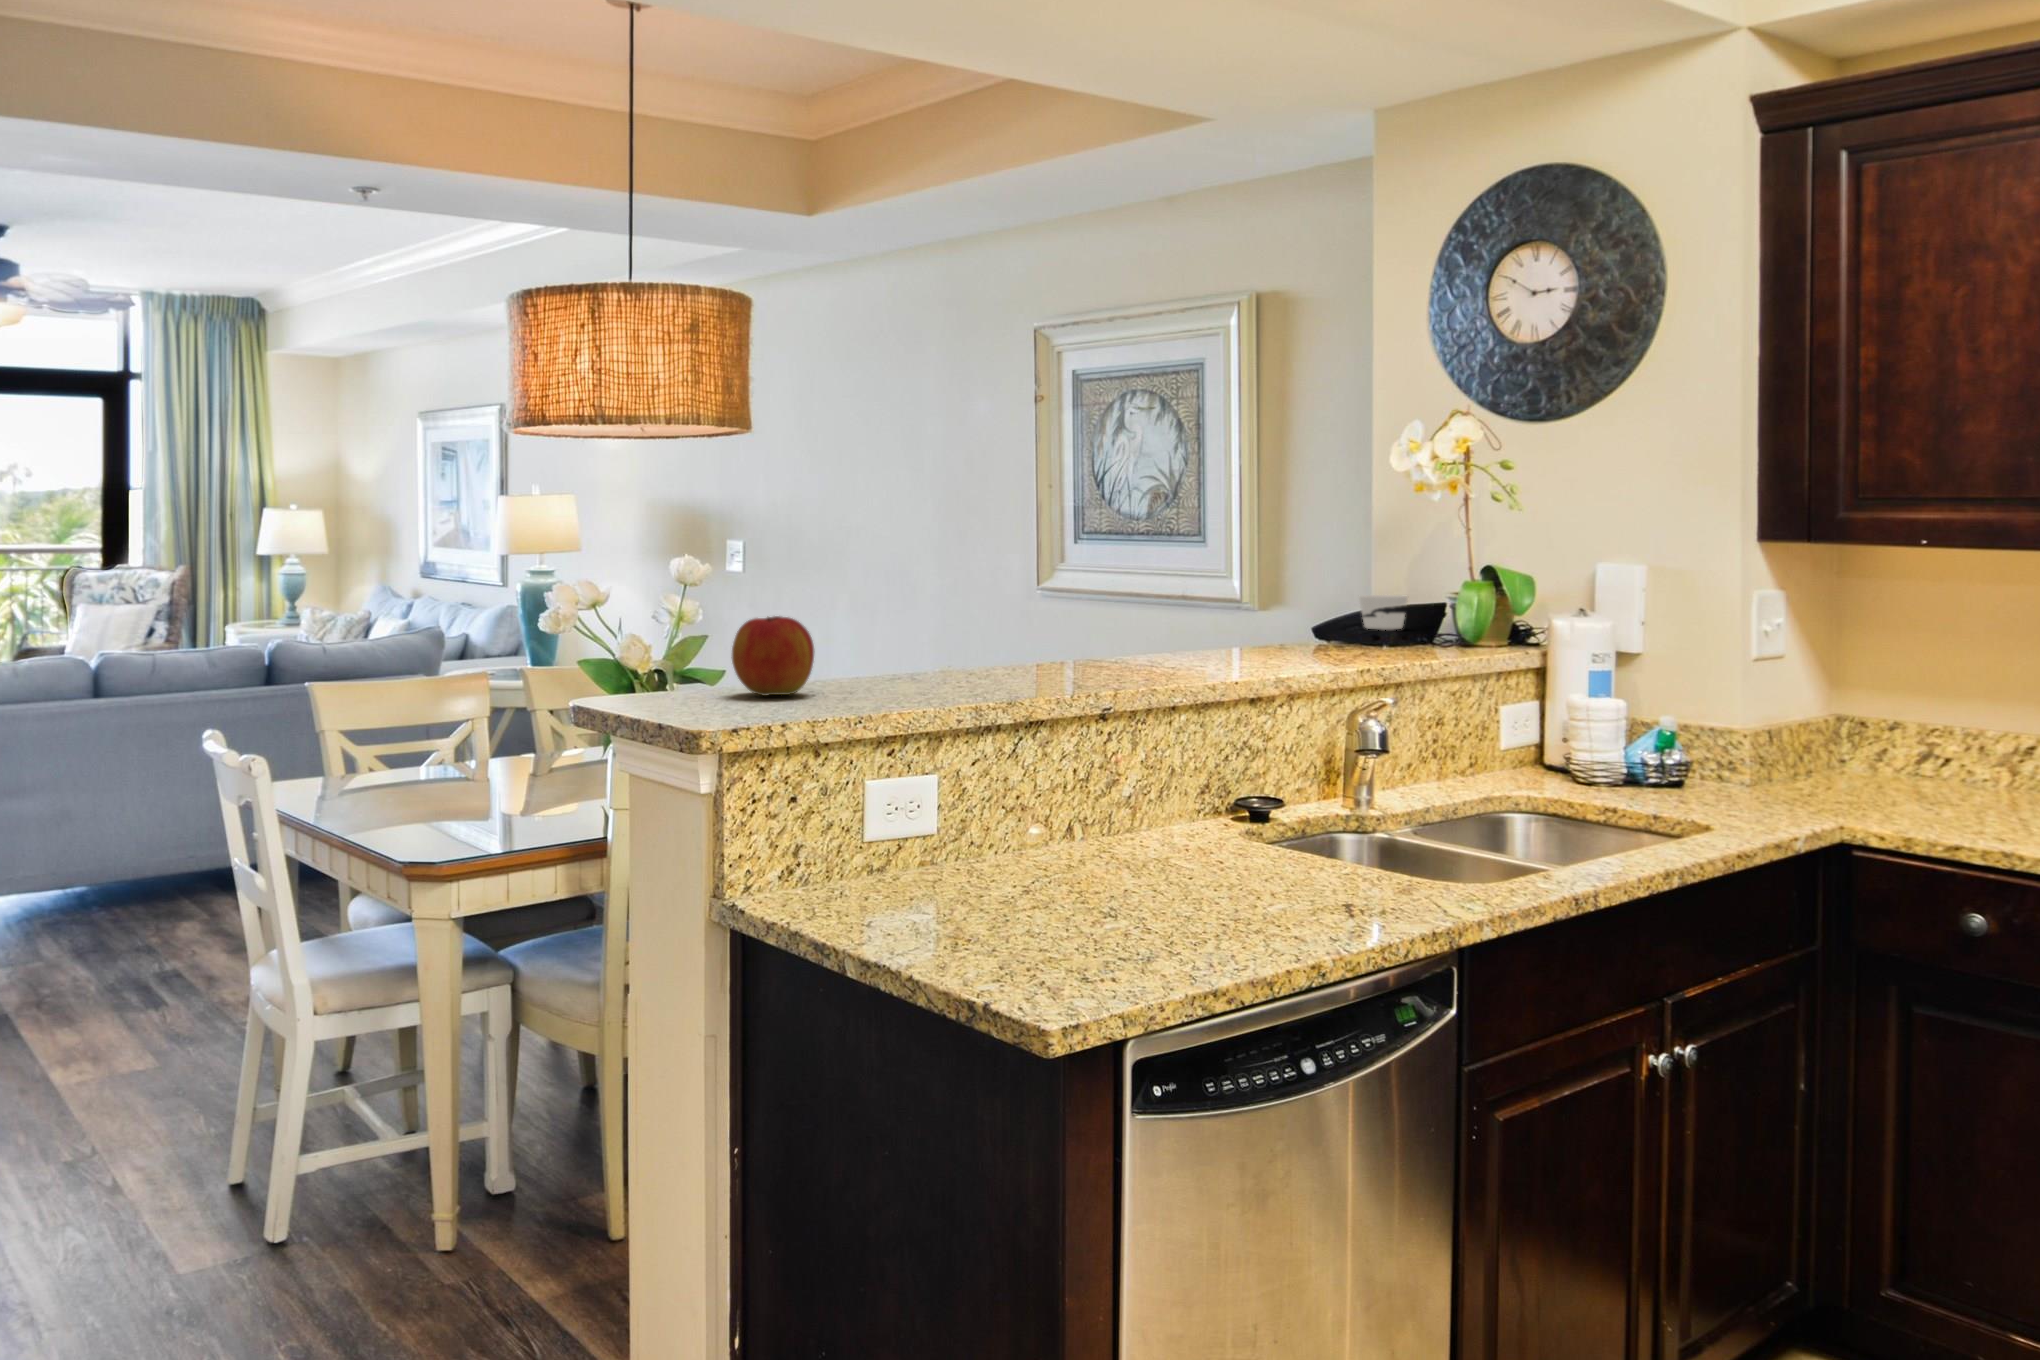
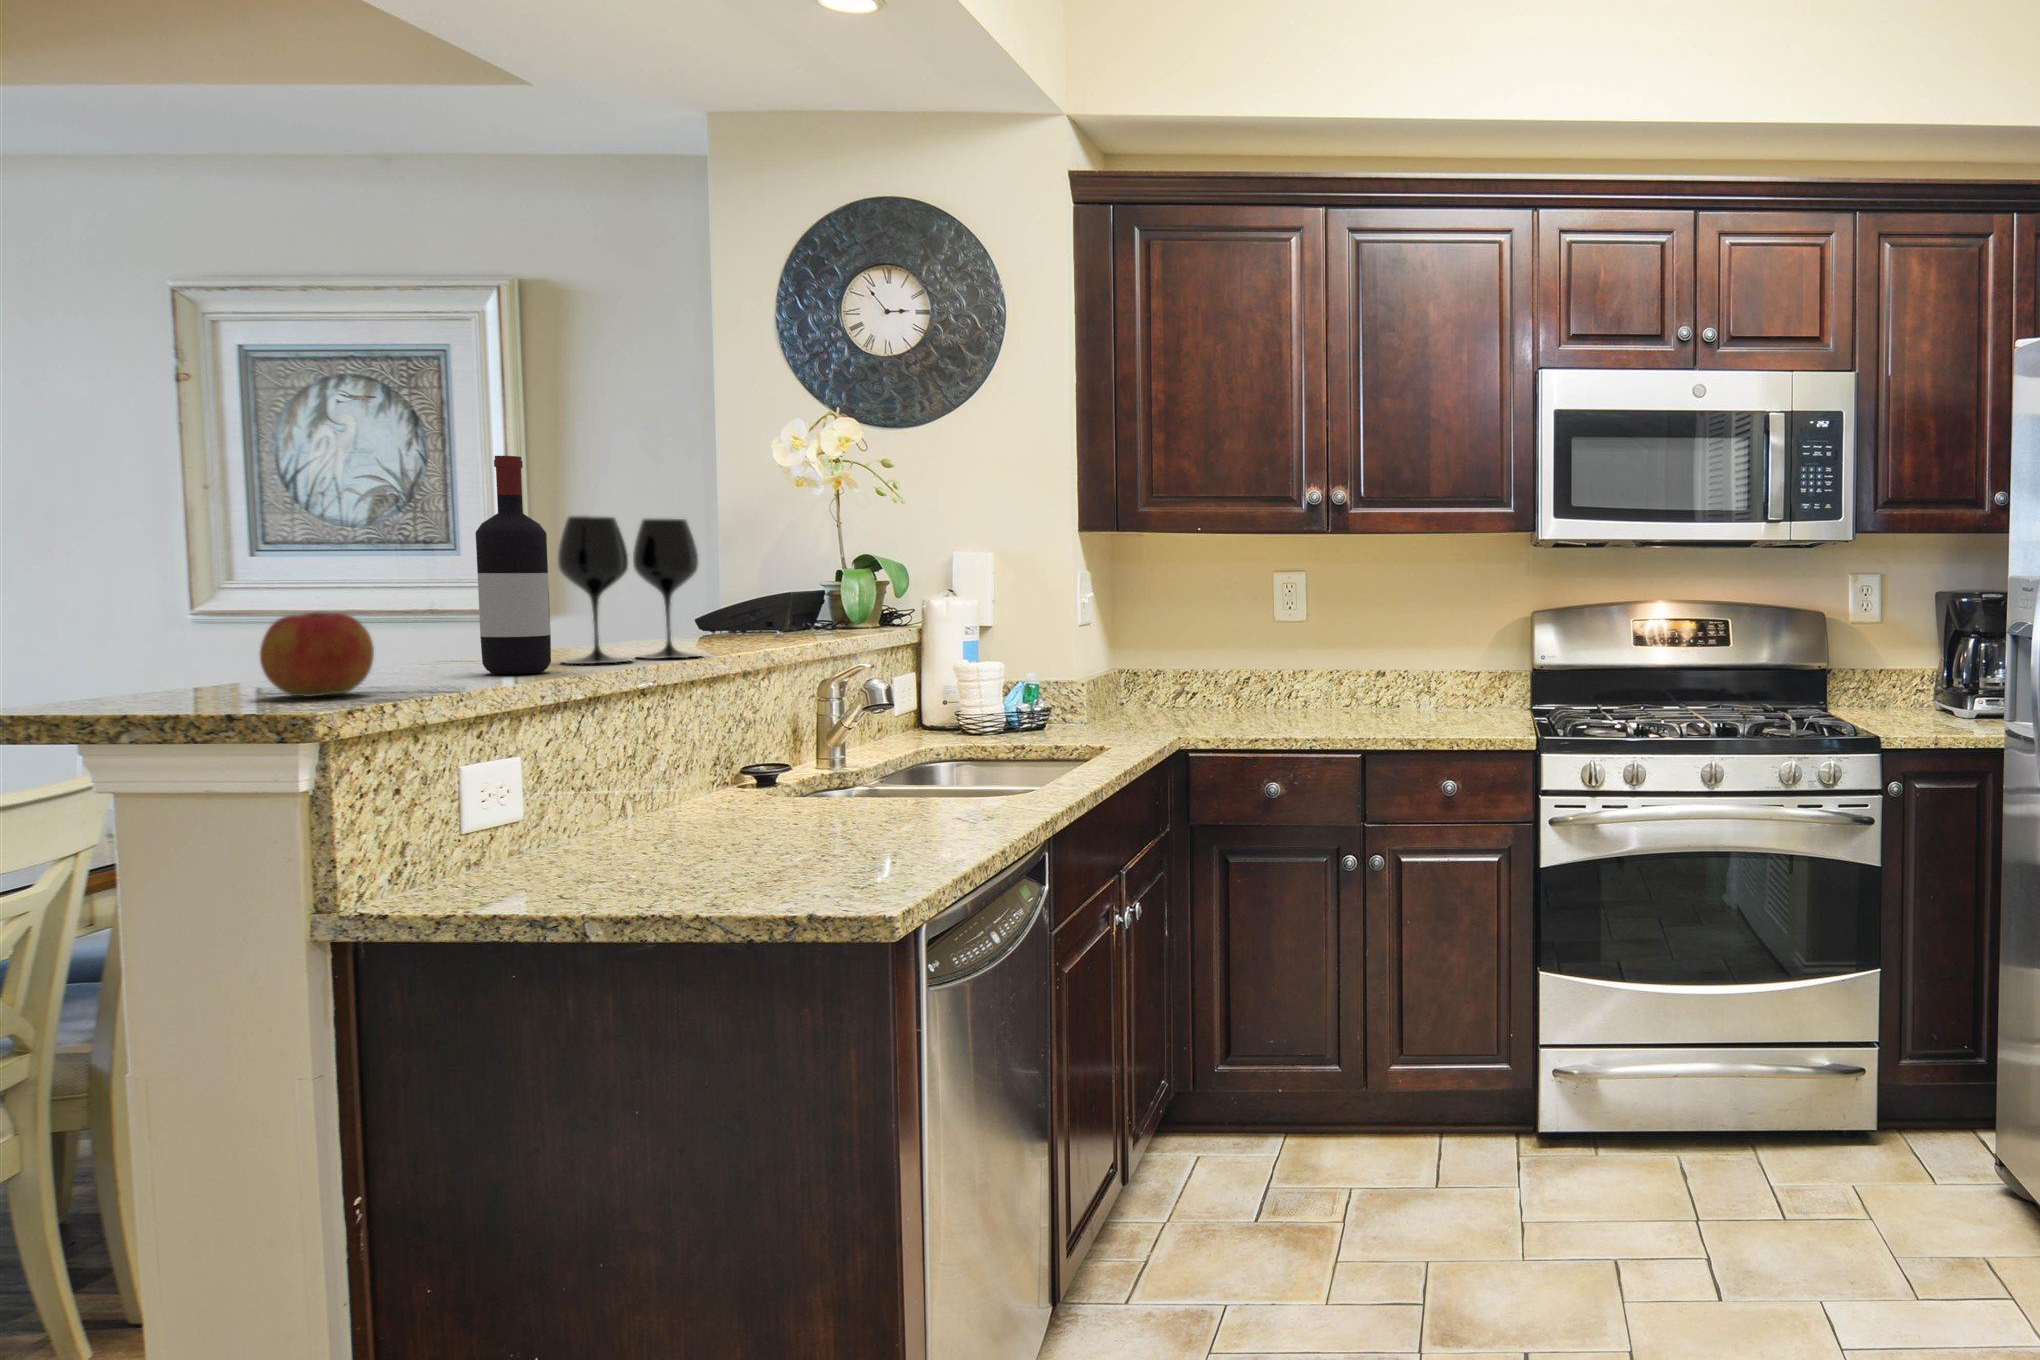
wine bottle: none [949,458,1009,682] -> present [476,456,551,674]
wine glass: none [1046,516,1194,674] -> present [558,516,699,664]
candle: present [1359,595,1408,630] -> none [742,595,788,624]

